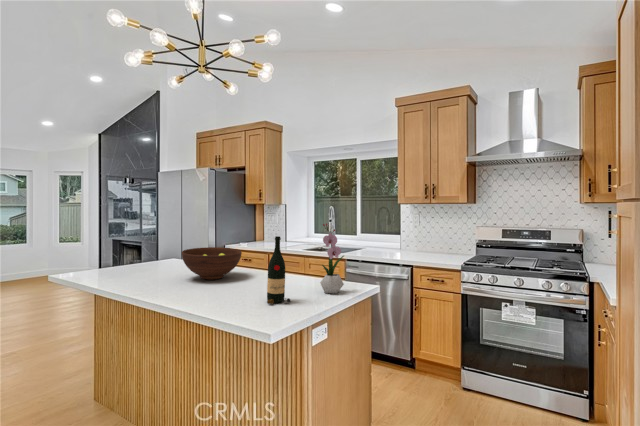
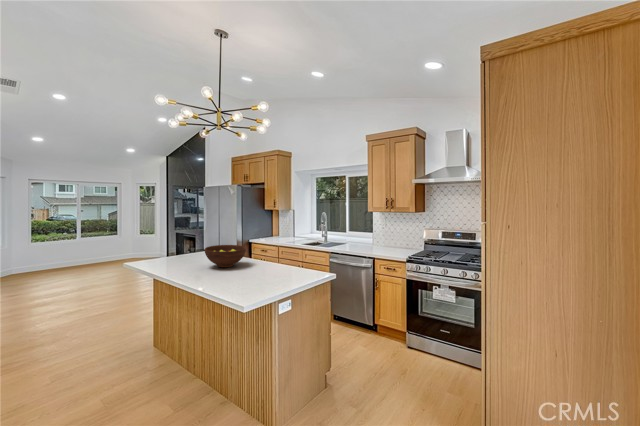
flower arrangement: present [320,224,344,294] -> none [292,232,309,280]
wine bottle: present [267,236,291,304] -> none [251,241,268,287]

